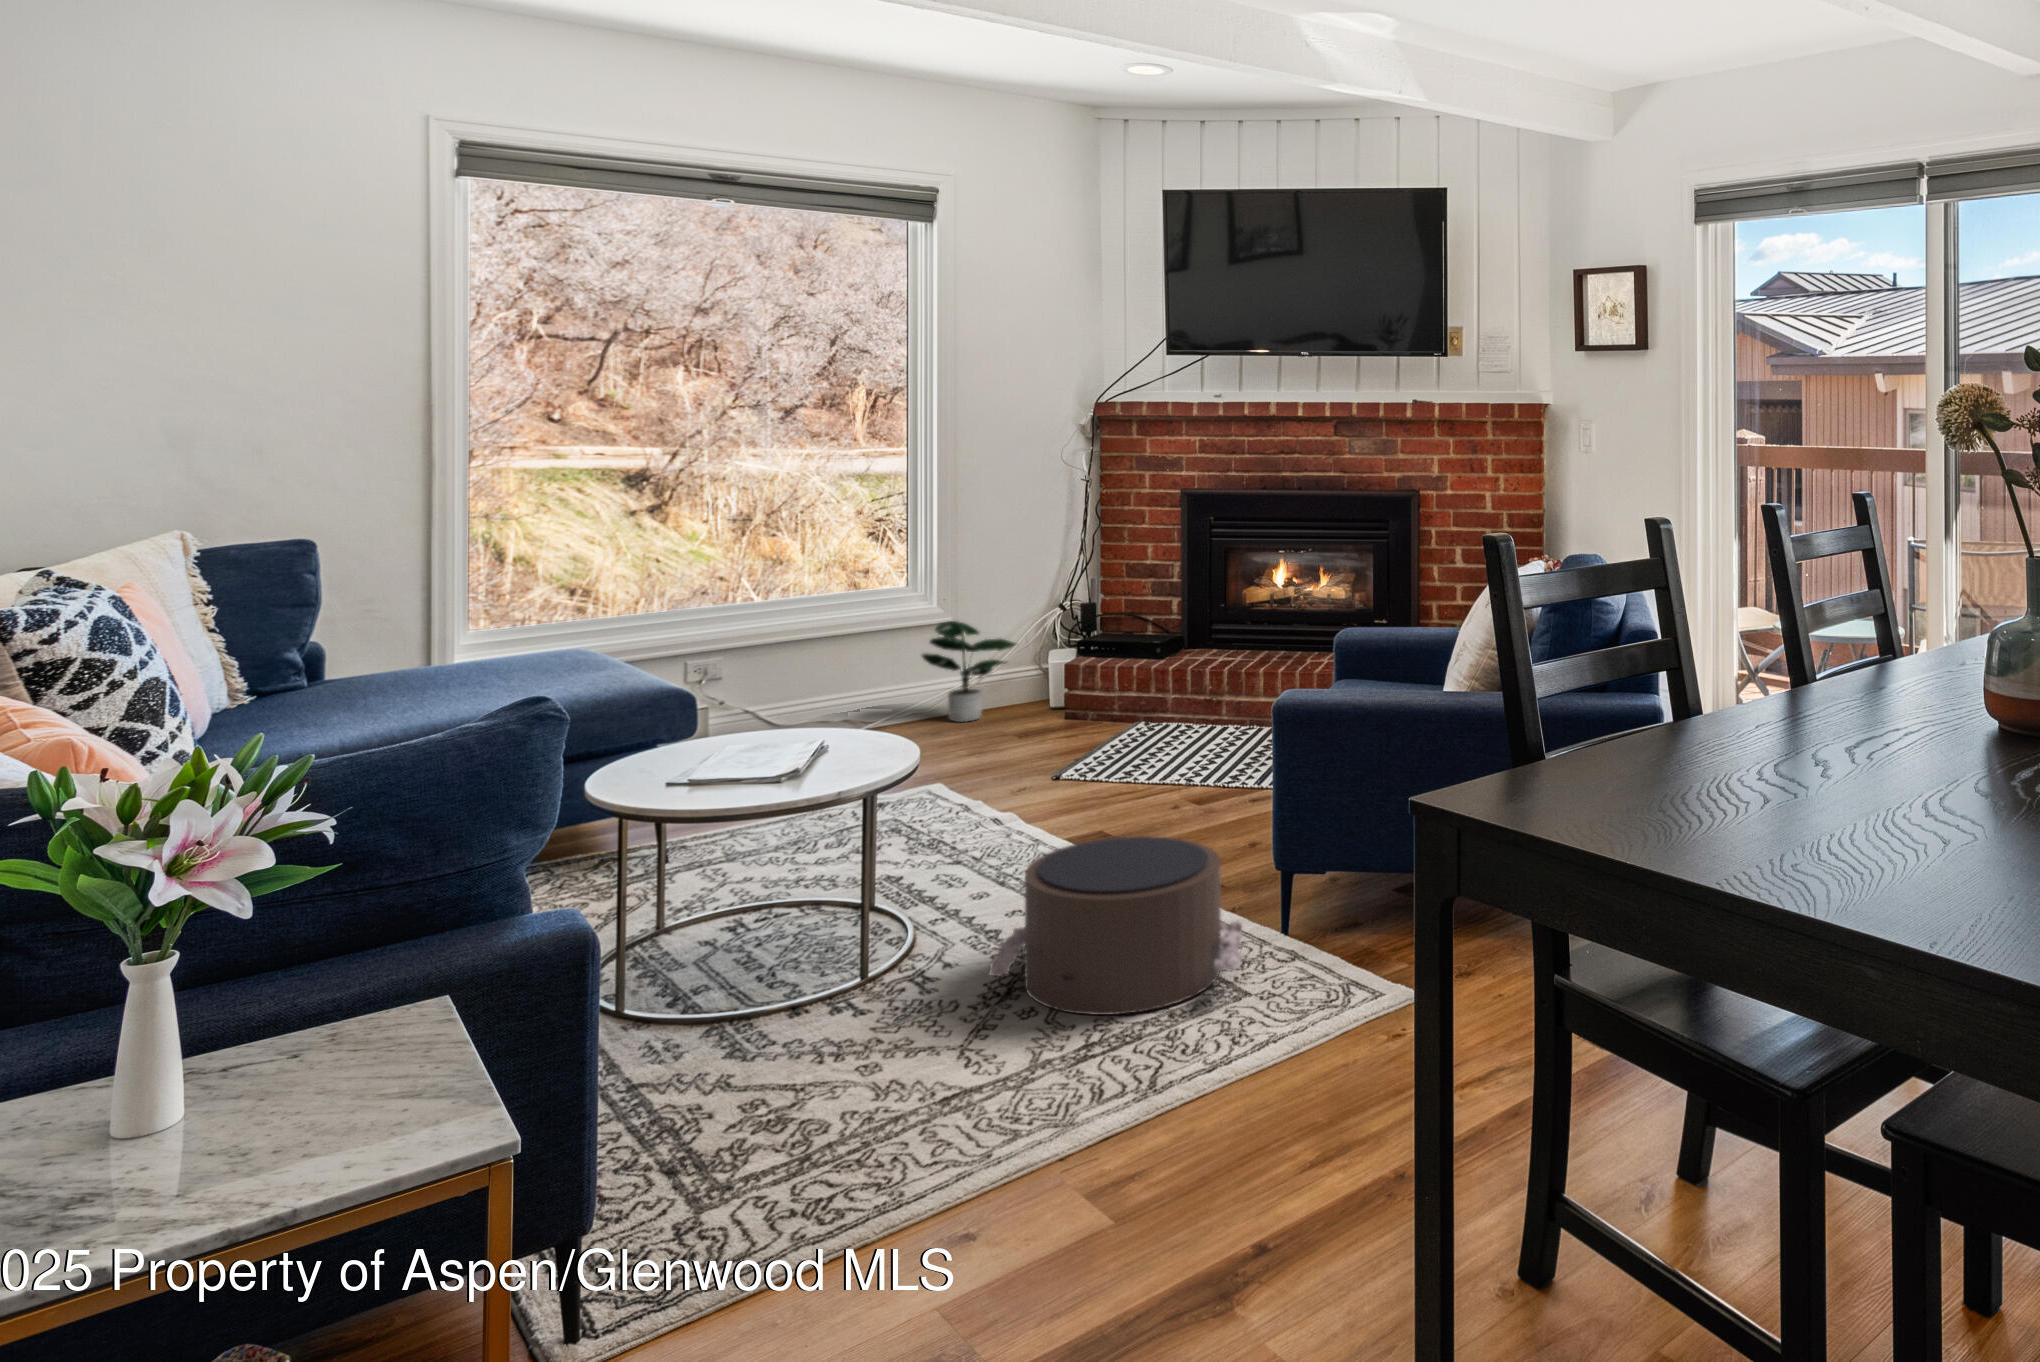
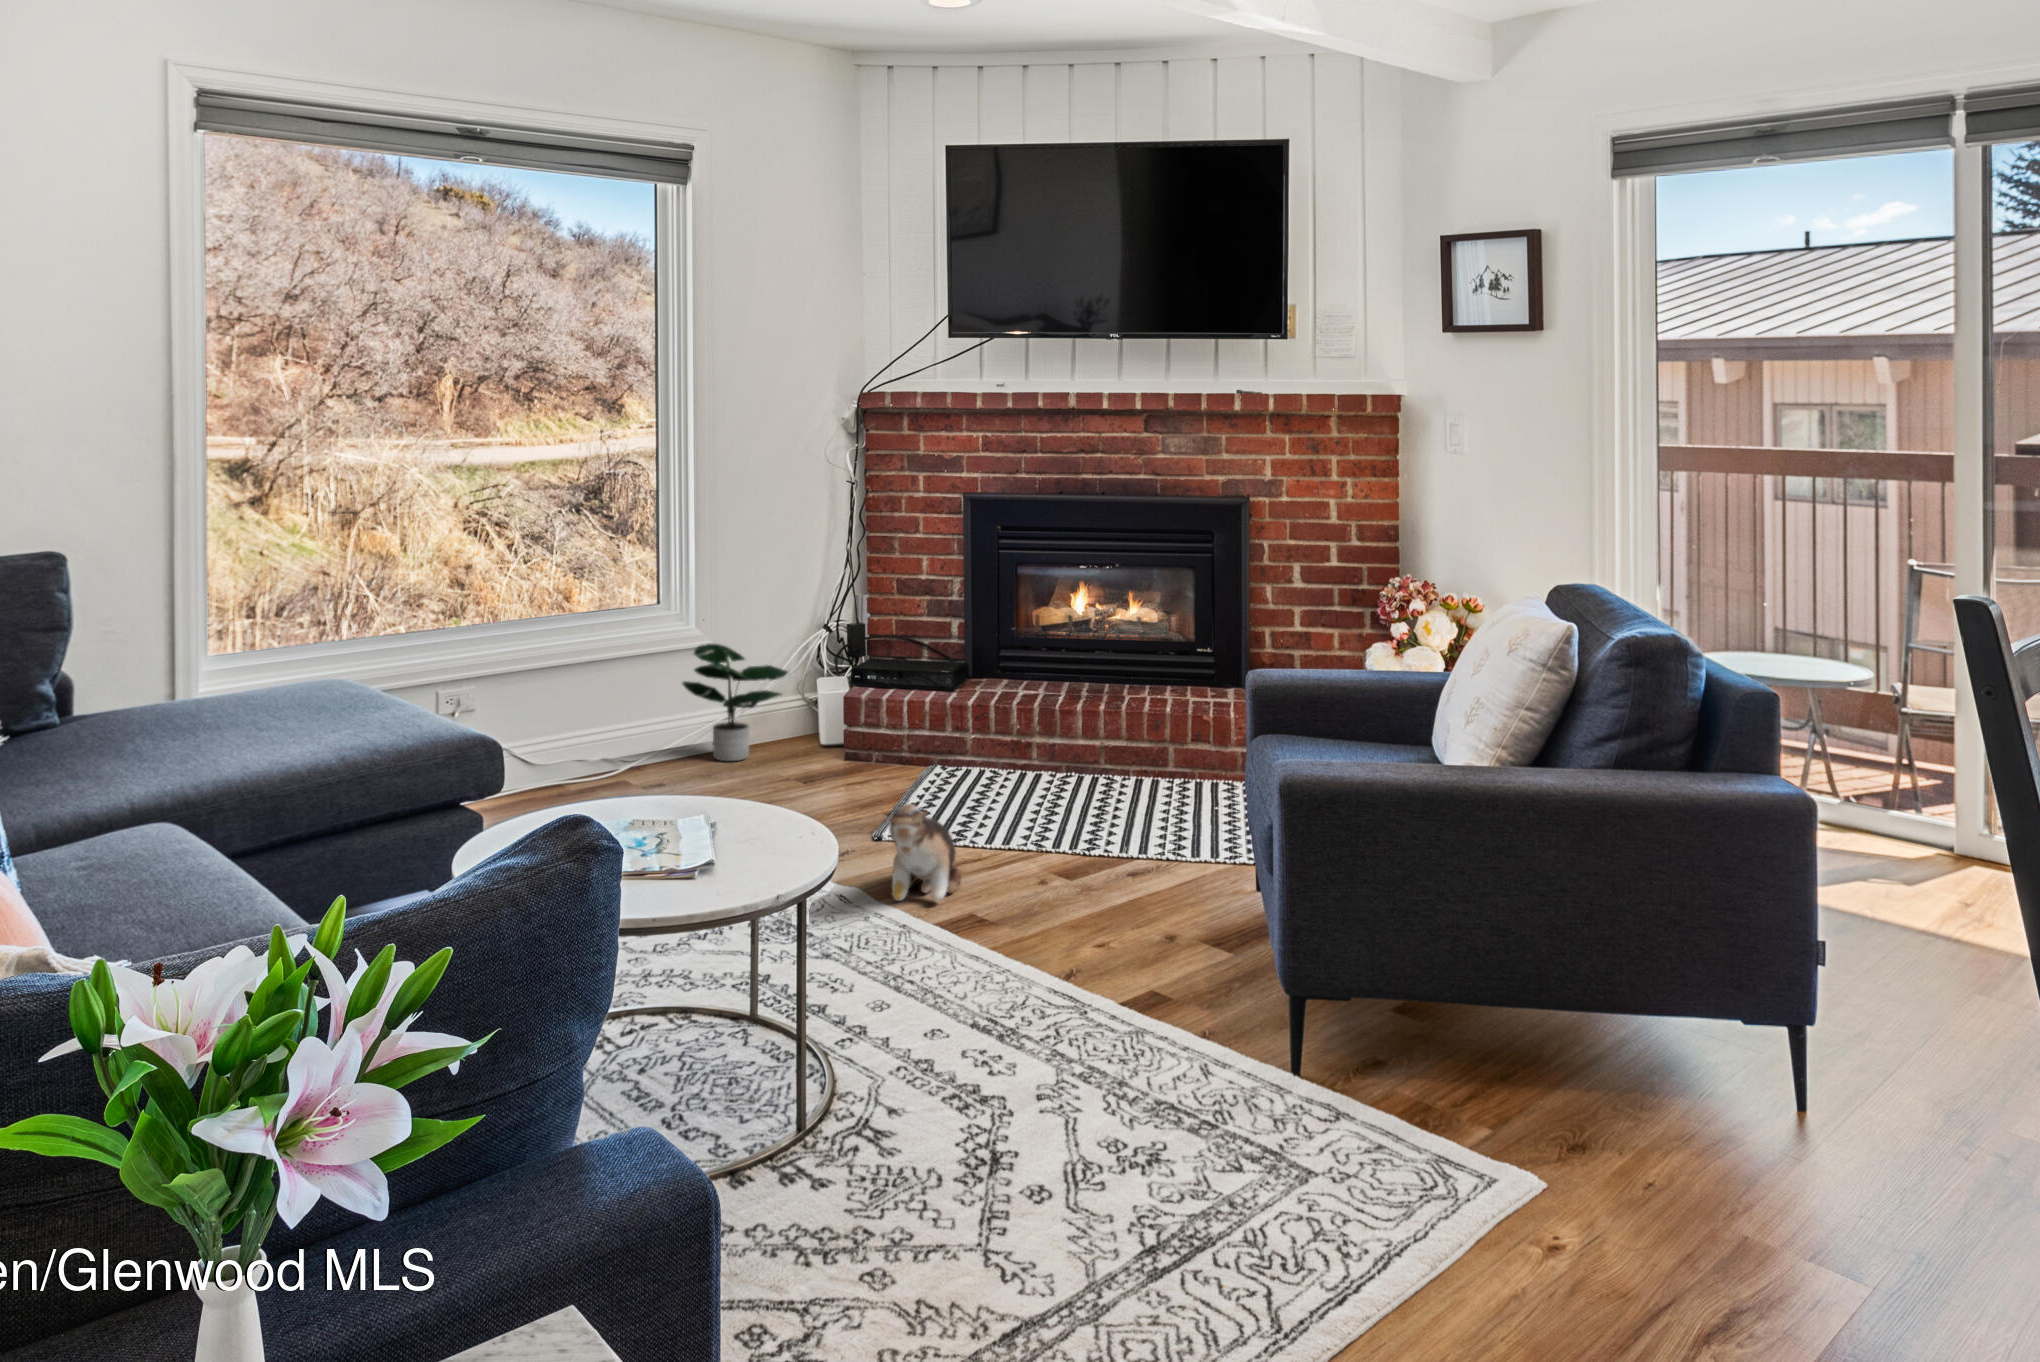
plush toy: none [1026,737,1111,821] -> present [885,804,961,901]
pouf: present [989,836,1242,1015] -> none [964,952,1272,1188]

